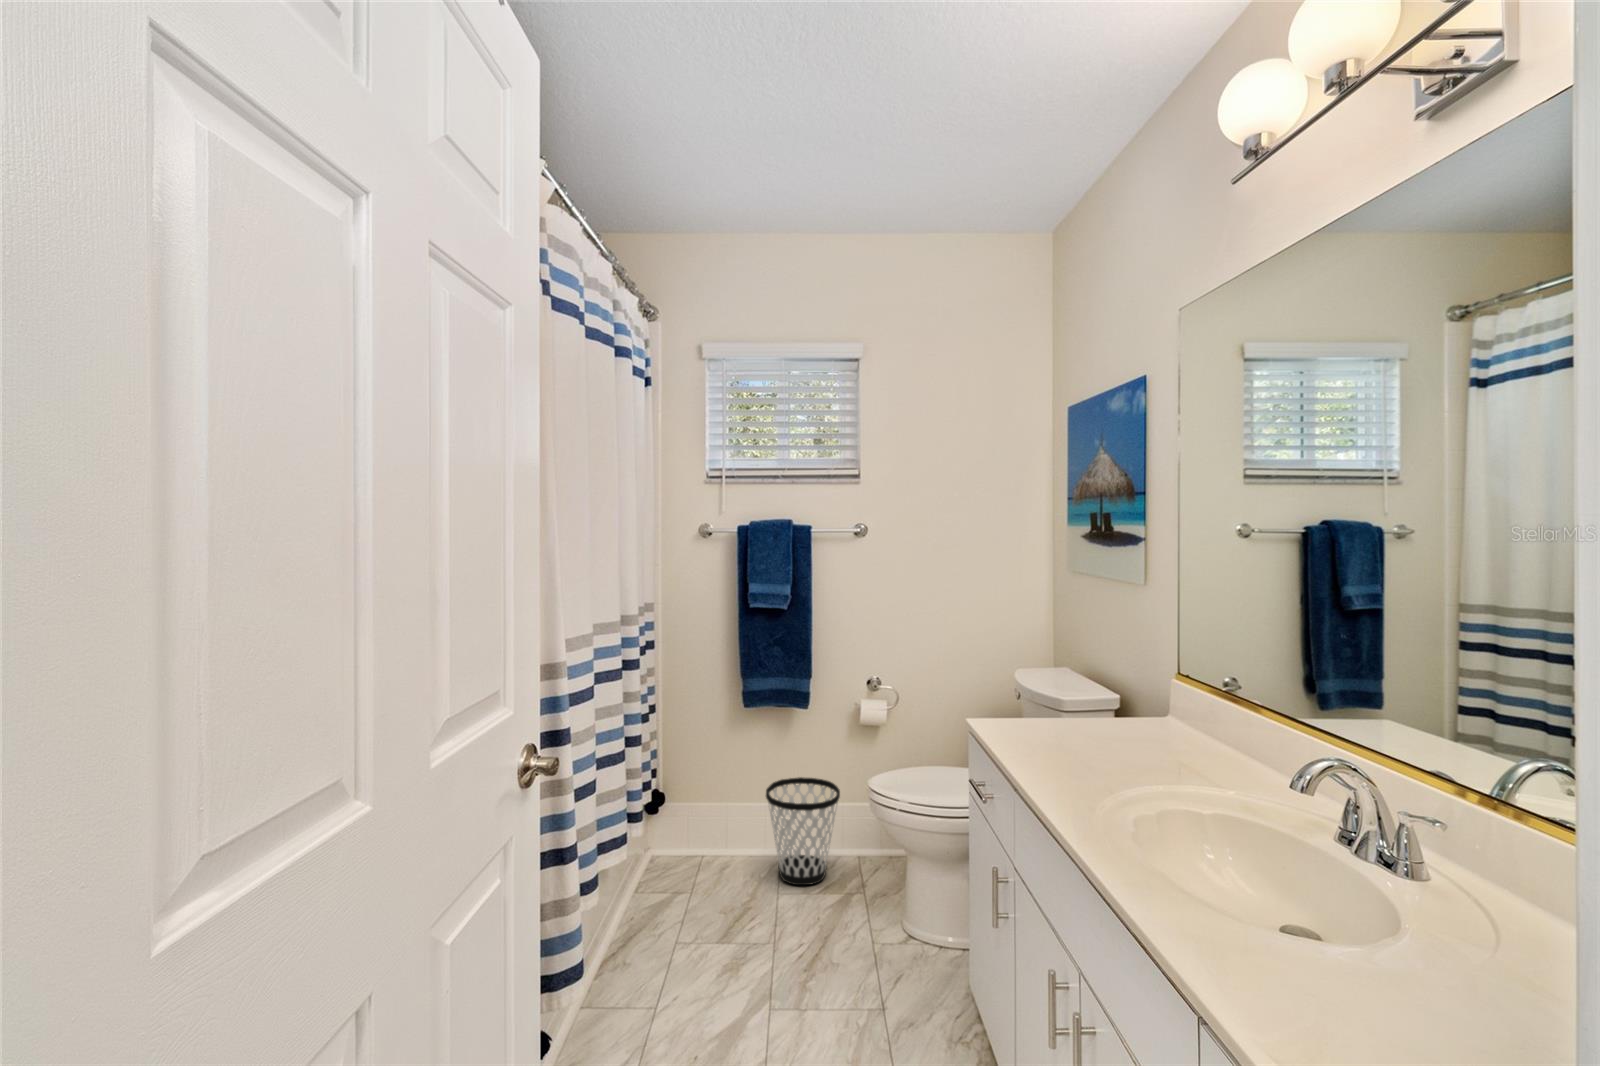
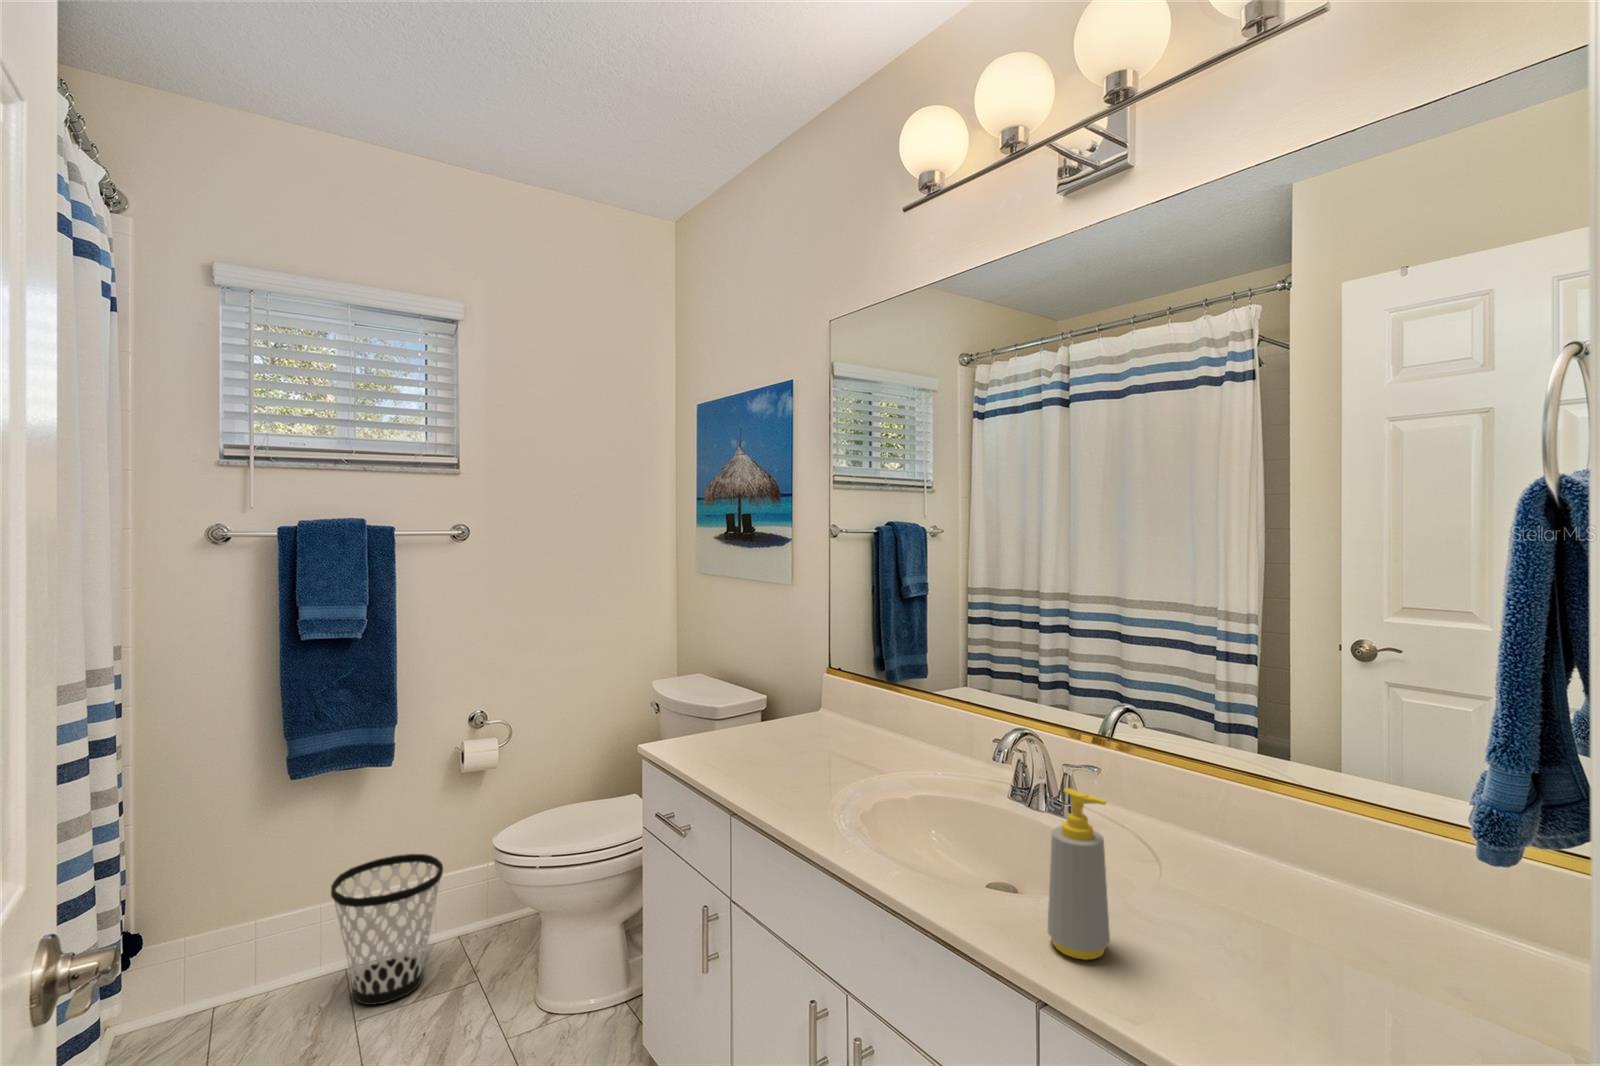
soap bottle: none [1272,822,1353,1018] -> present [1048,788,1110,960]

